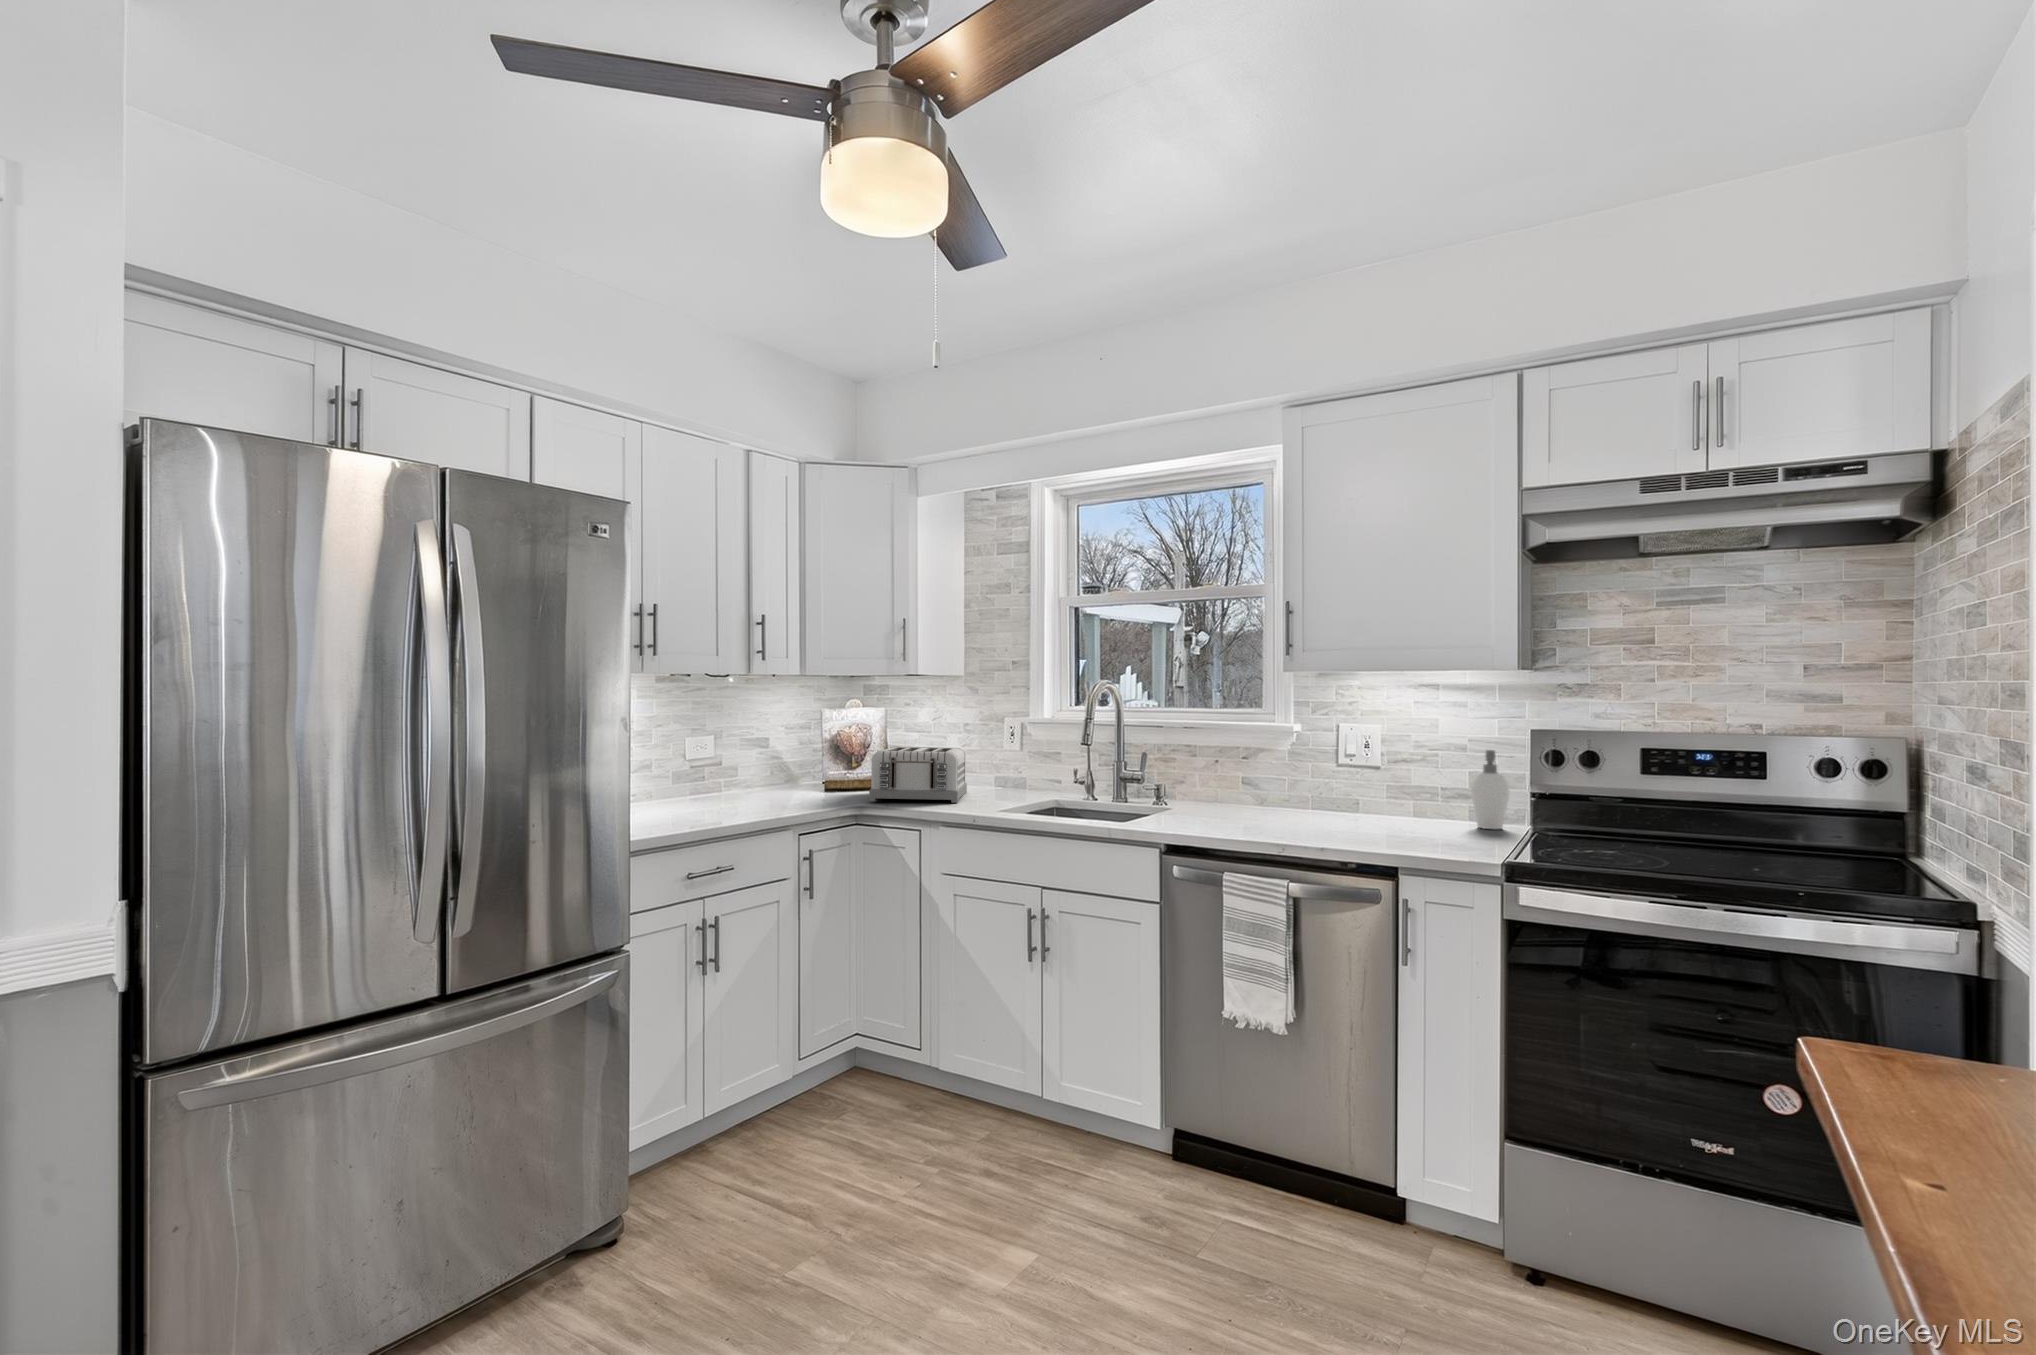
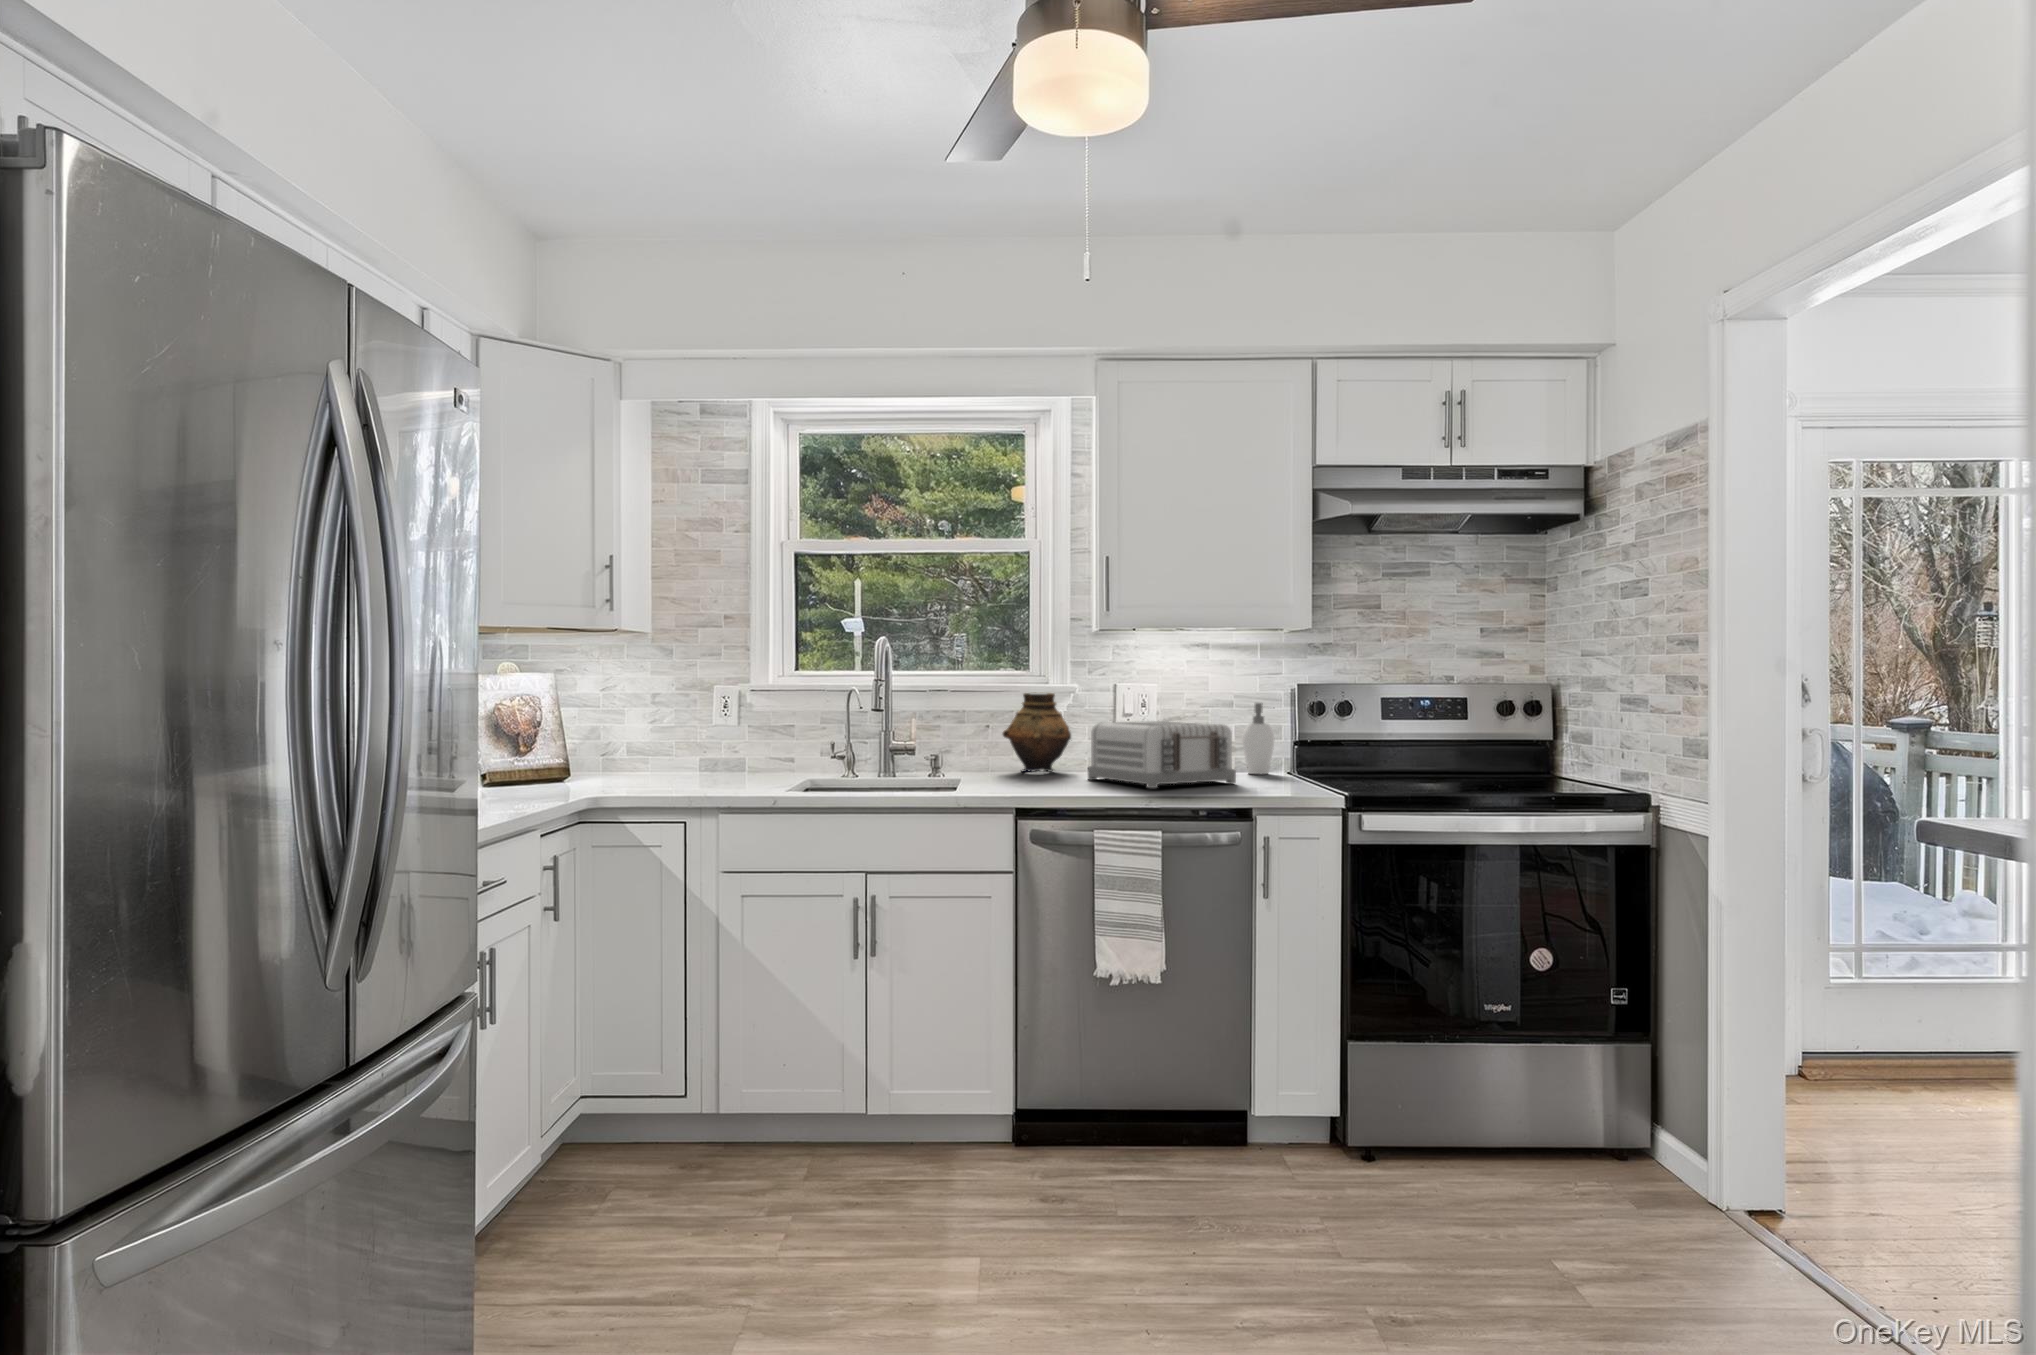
vase: none [1228,731,1299,809] -> present [1003,693,1071,771]
toaster: present [869,747,967,803] -> present [1088,721,1236,788]

